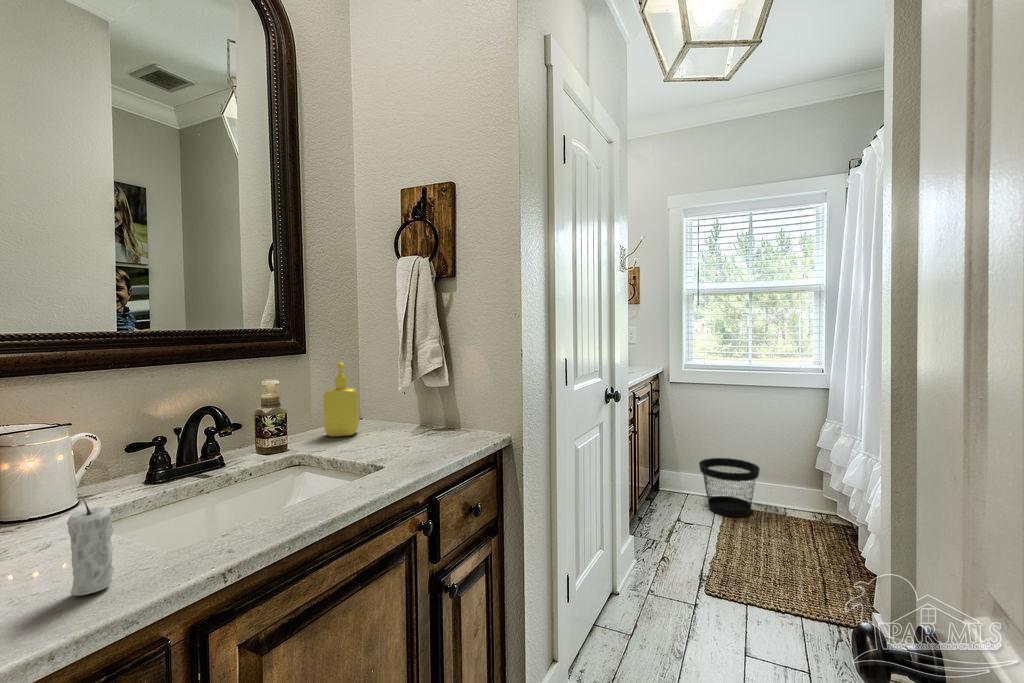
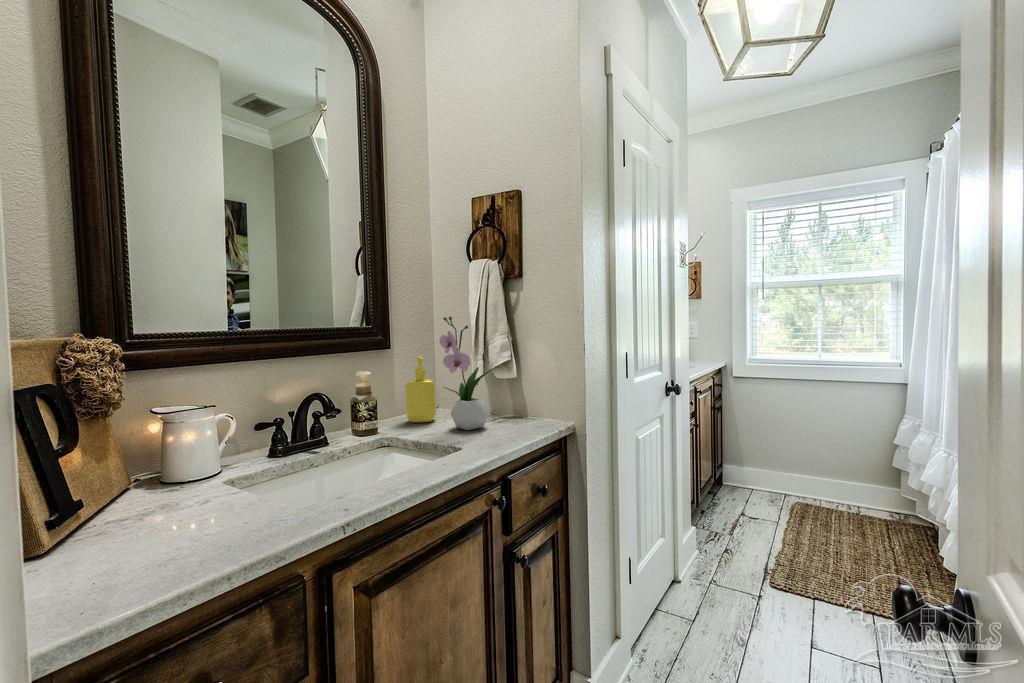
flower arrangement: none [362,318,422,445] -> present [439,316,492,430]
wastebasket: present [699,458,760,517] -> none [765,454,831,514]
candle: present [67,498,114,596] -> none [235,459,267,536]

